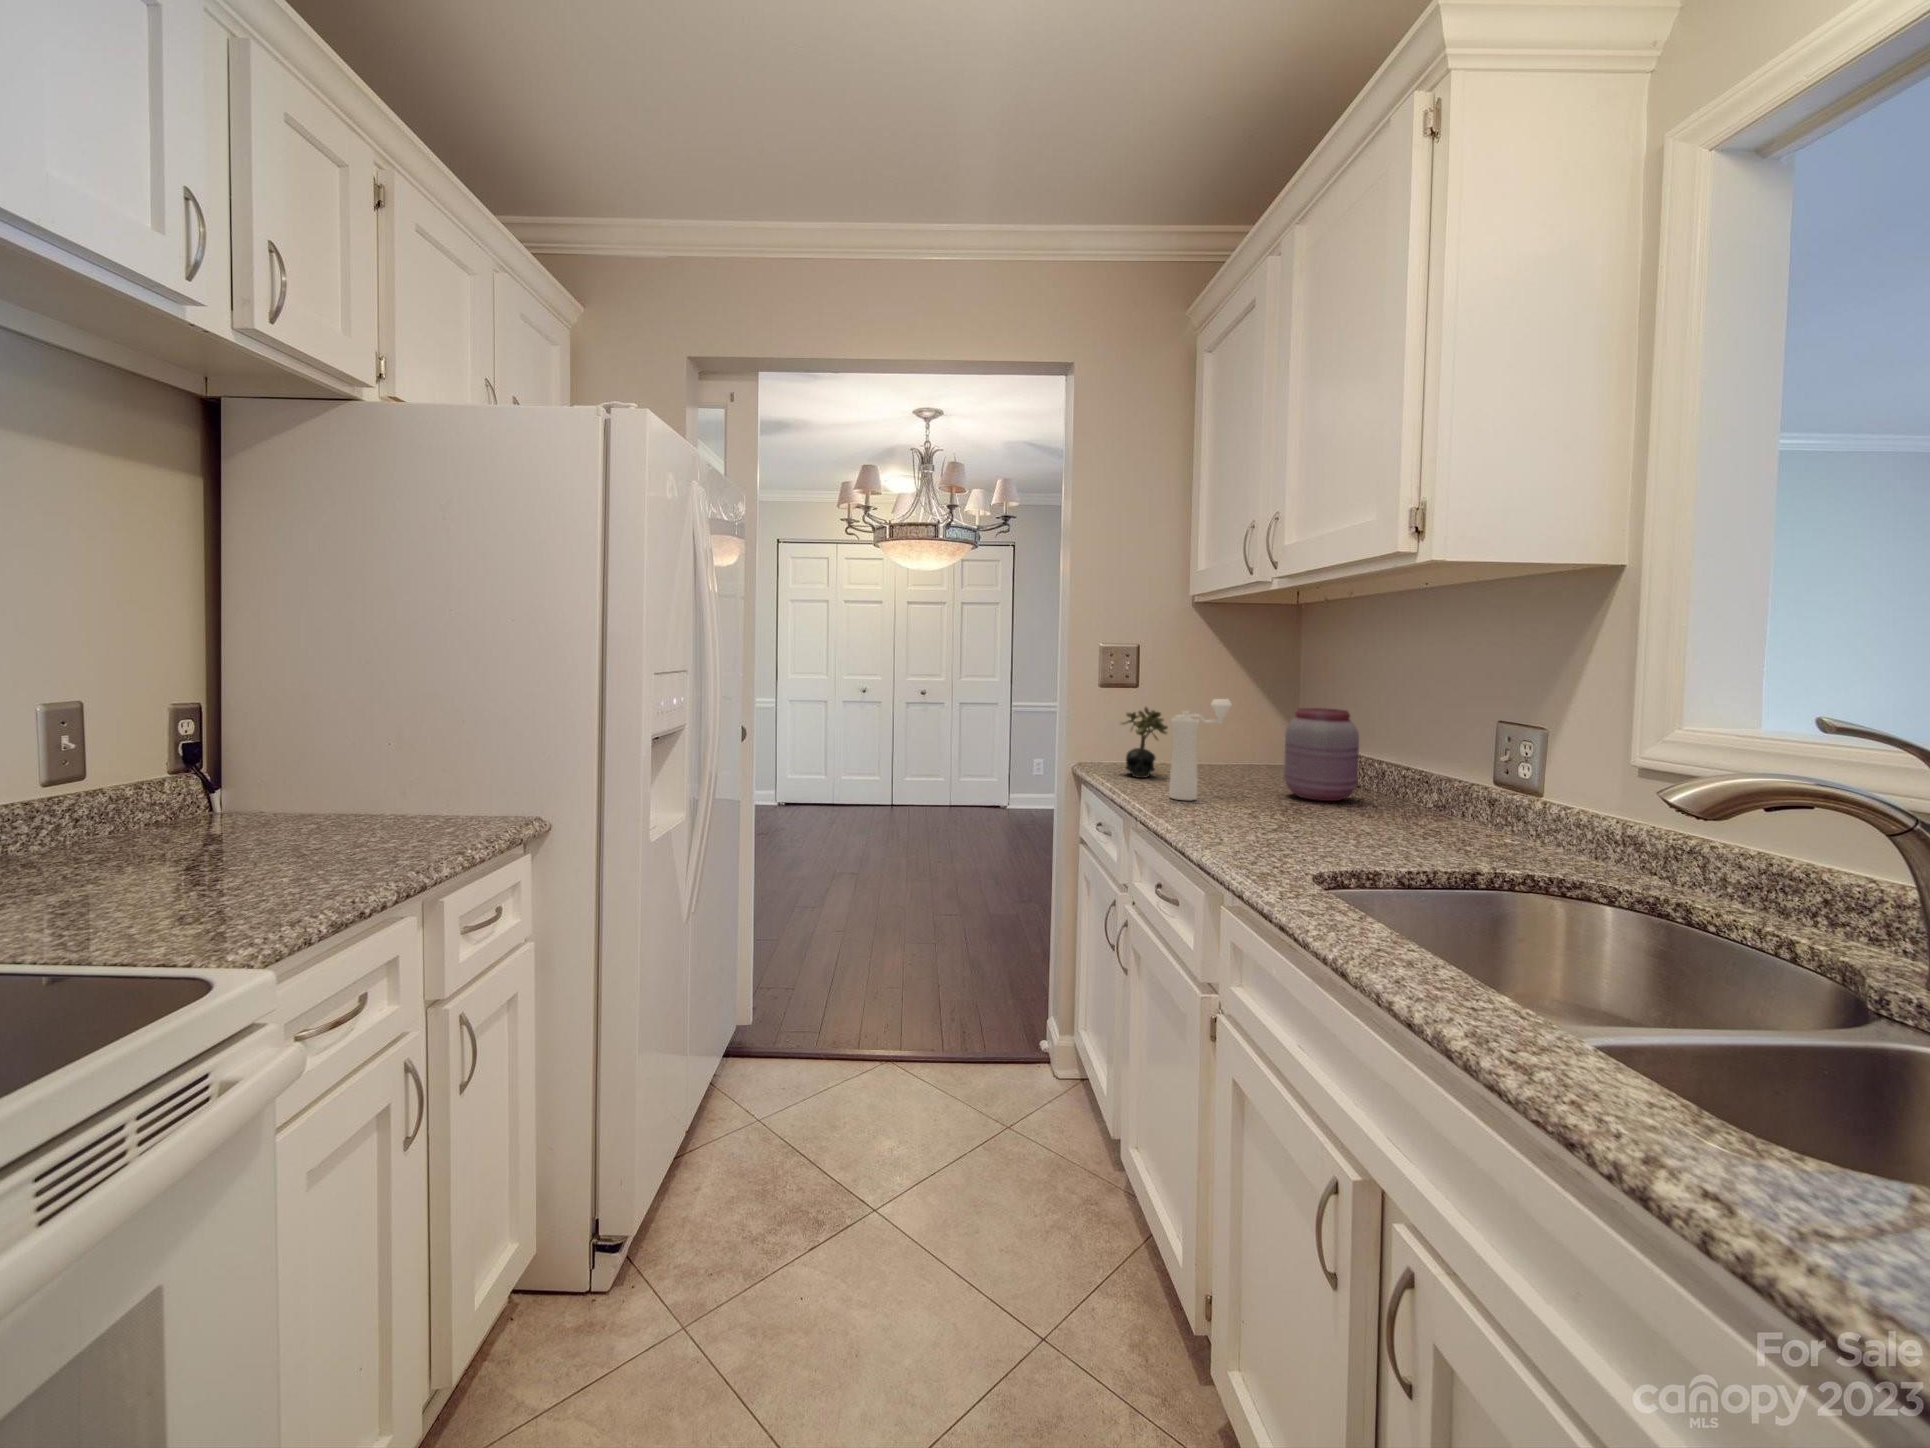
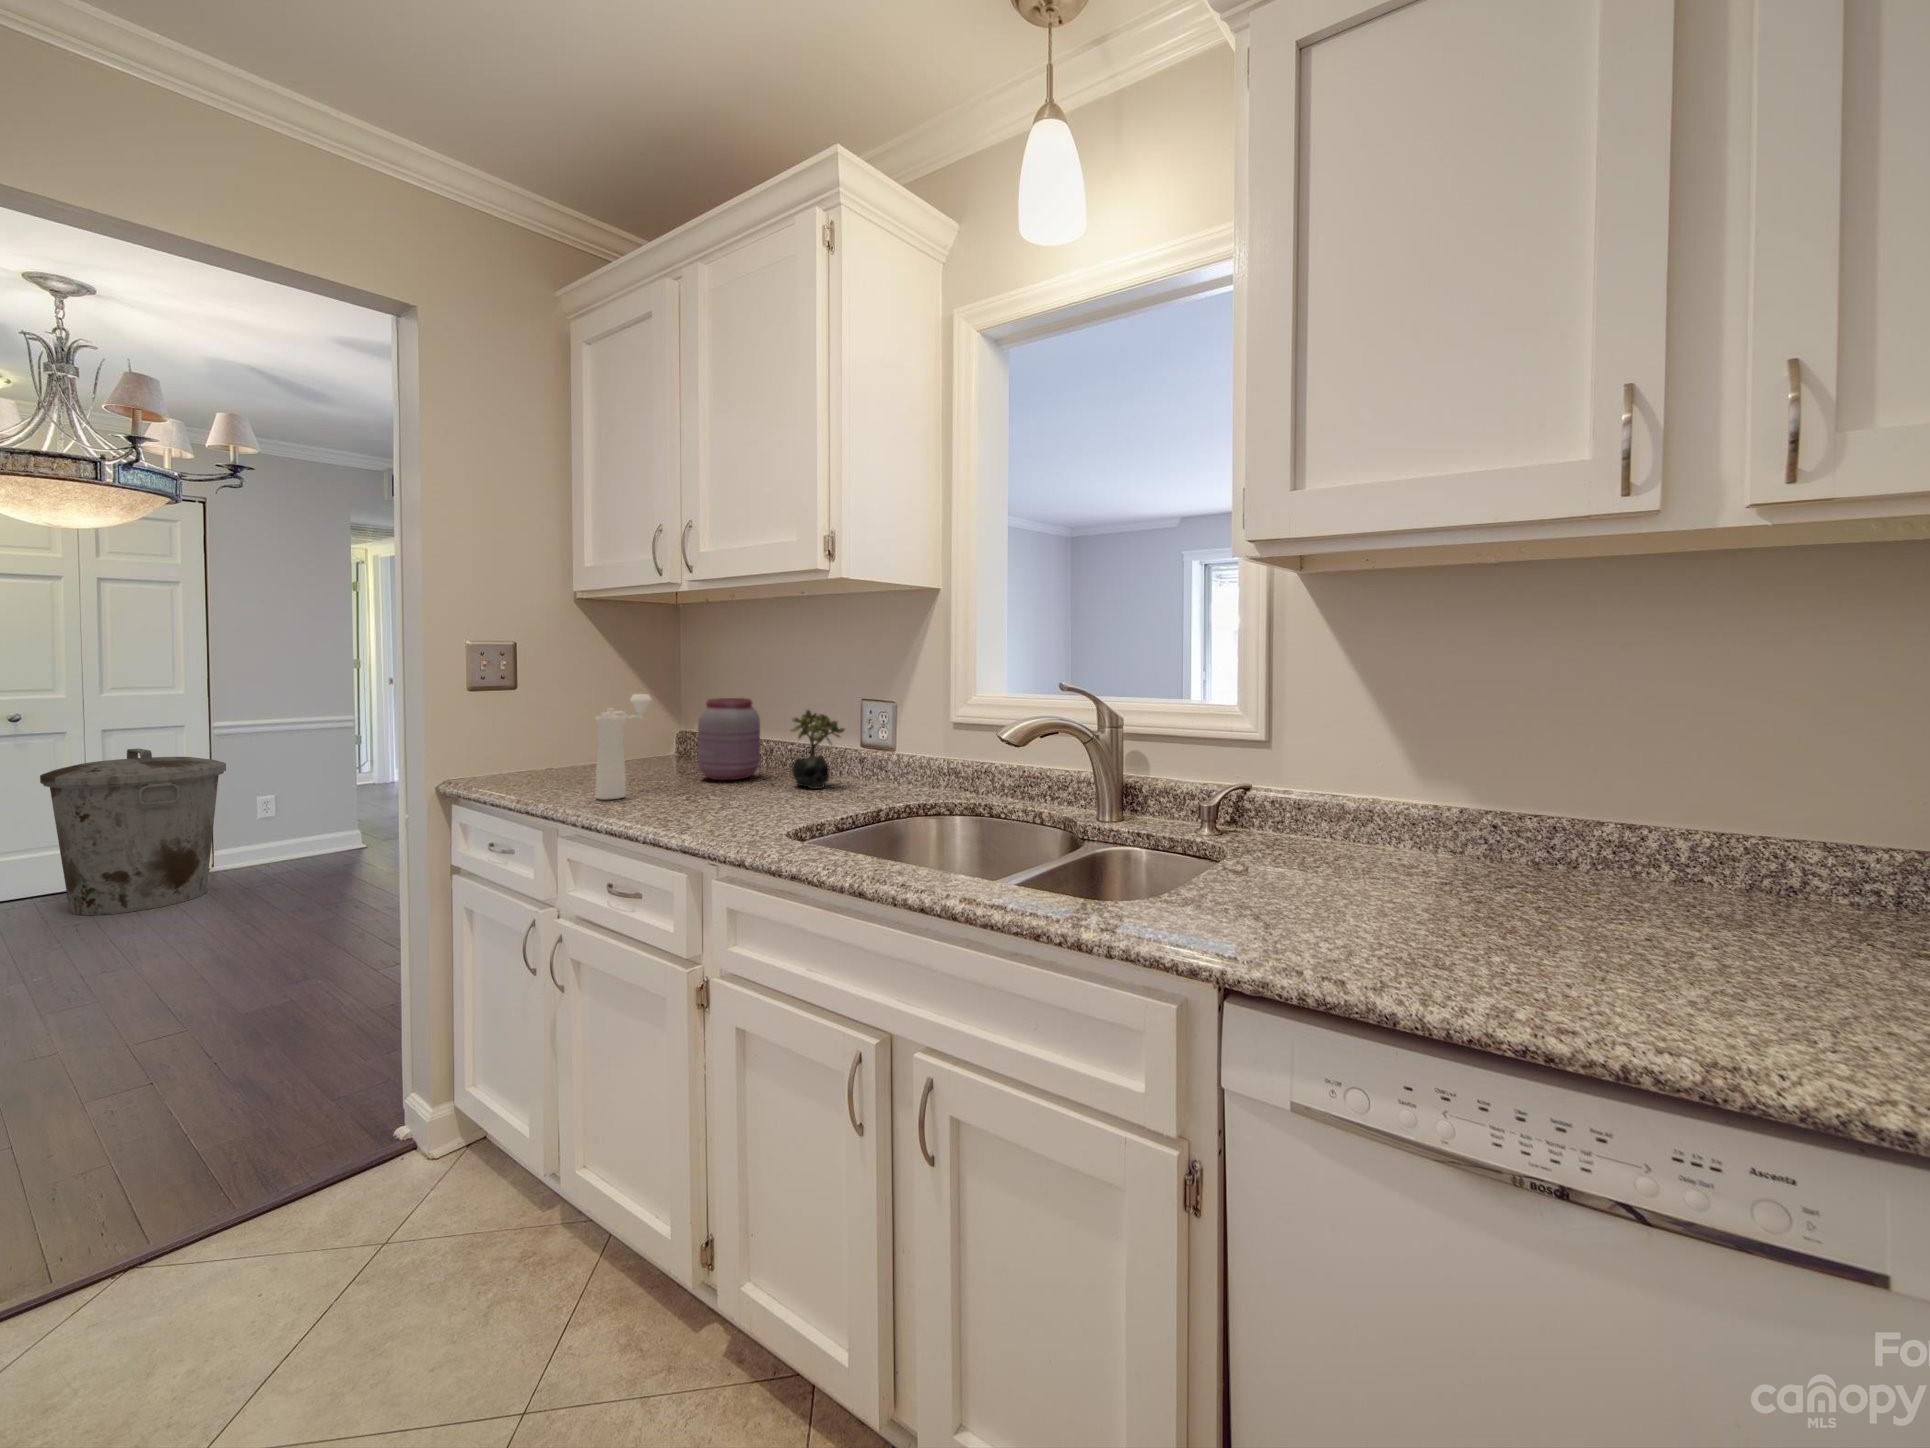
succulent plant: present [1122,707,1168,778] -> present [791,710,844,789]
trash can: none [931,717,1013,824] -> present [40,748,226,915]

